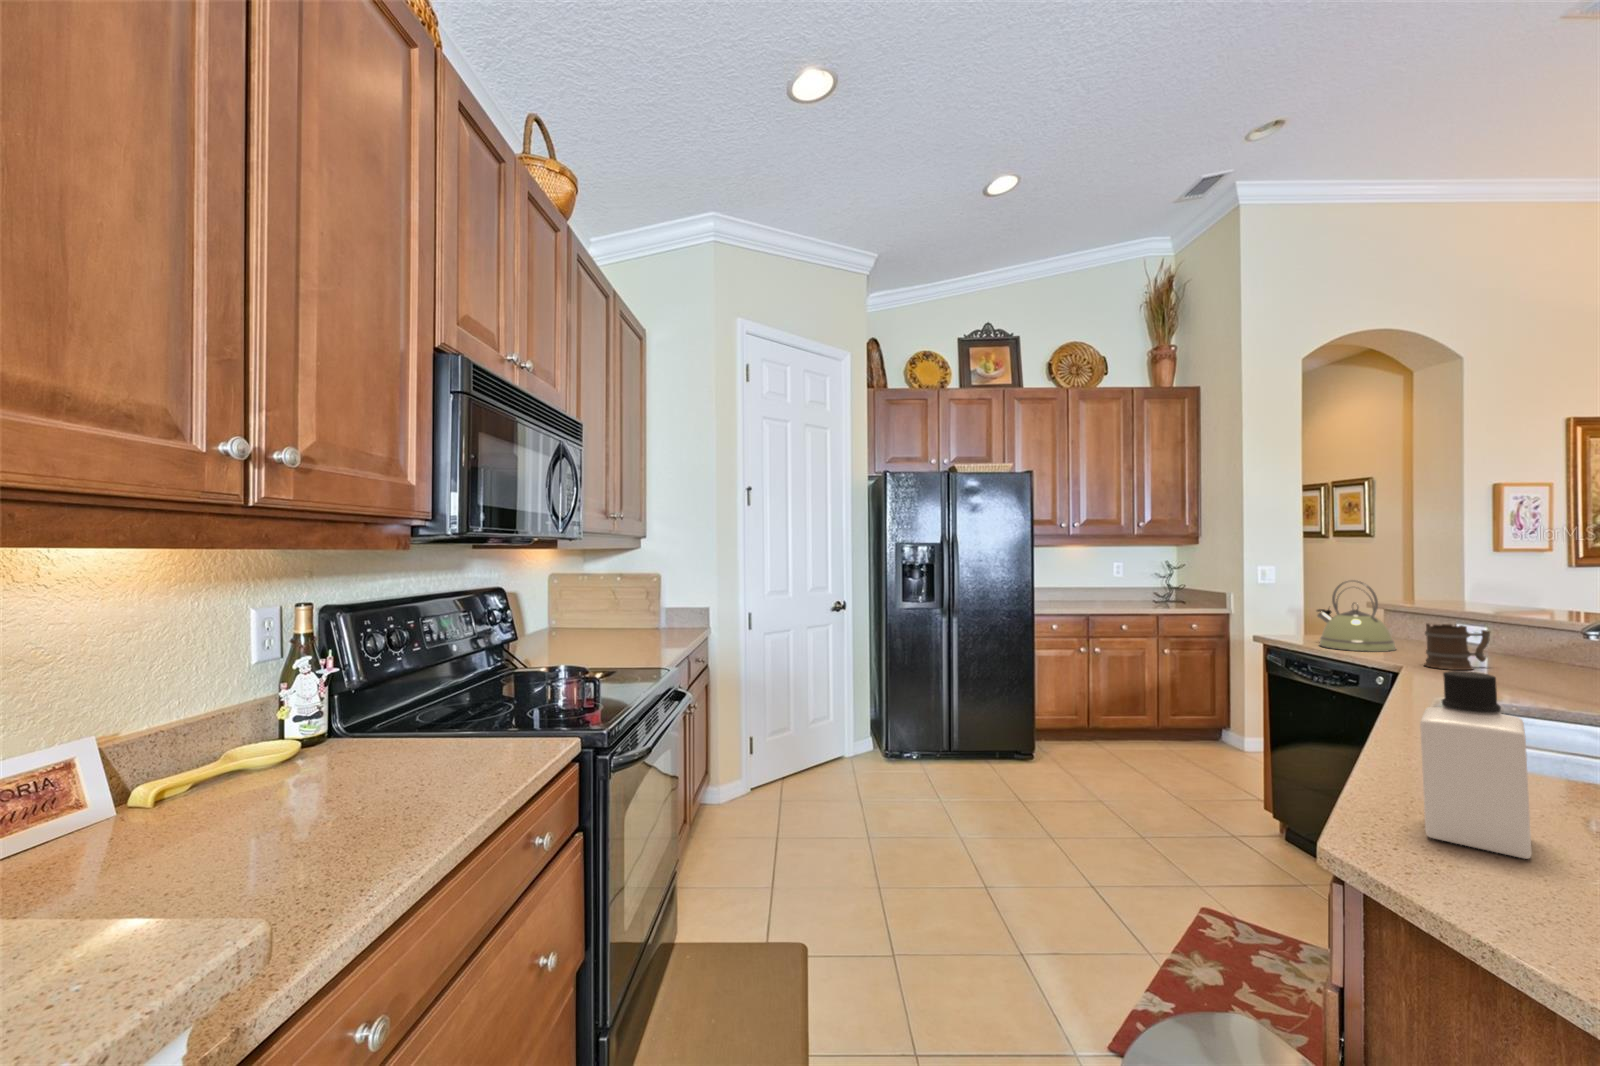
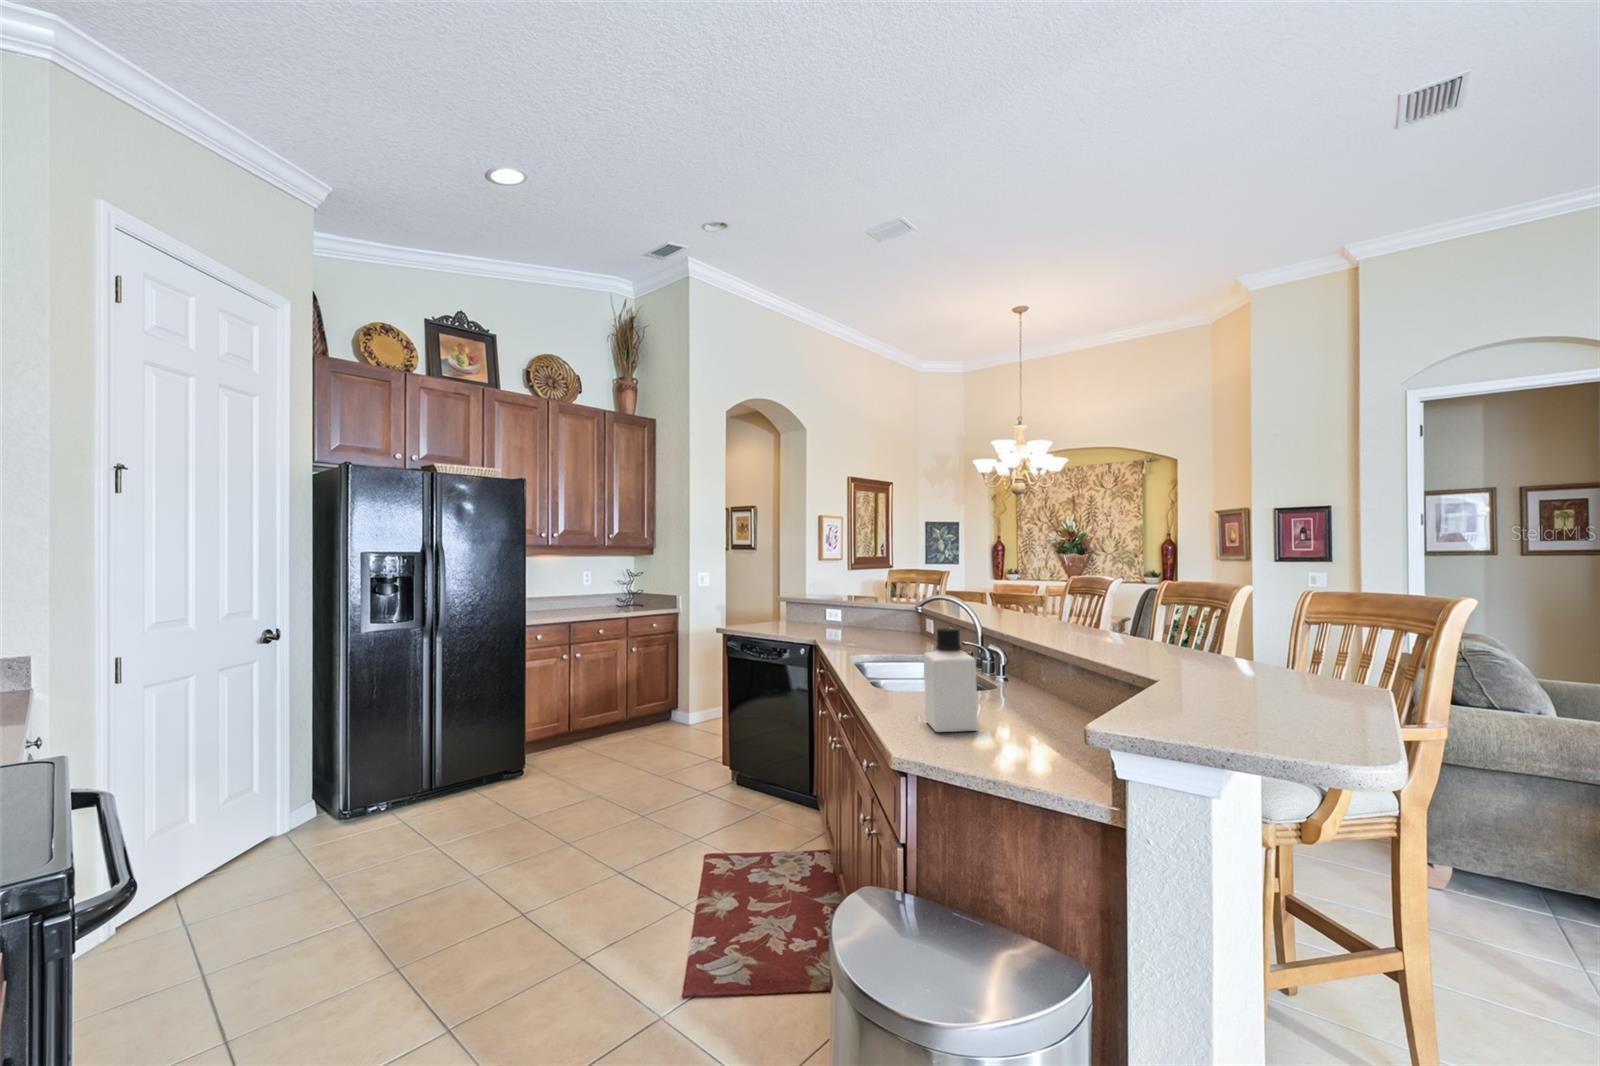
kettle: present [1317,580,1396,652] -> none [759,579,805,630]
mug: present [1424,623,1490,670] -> none [828,605,857,635]

